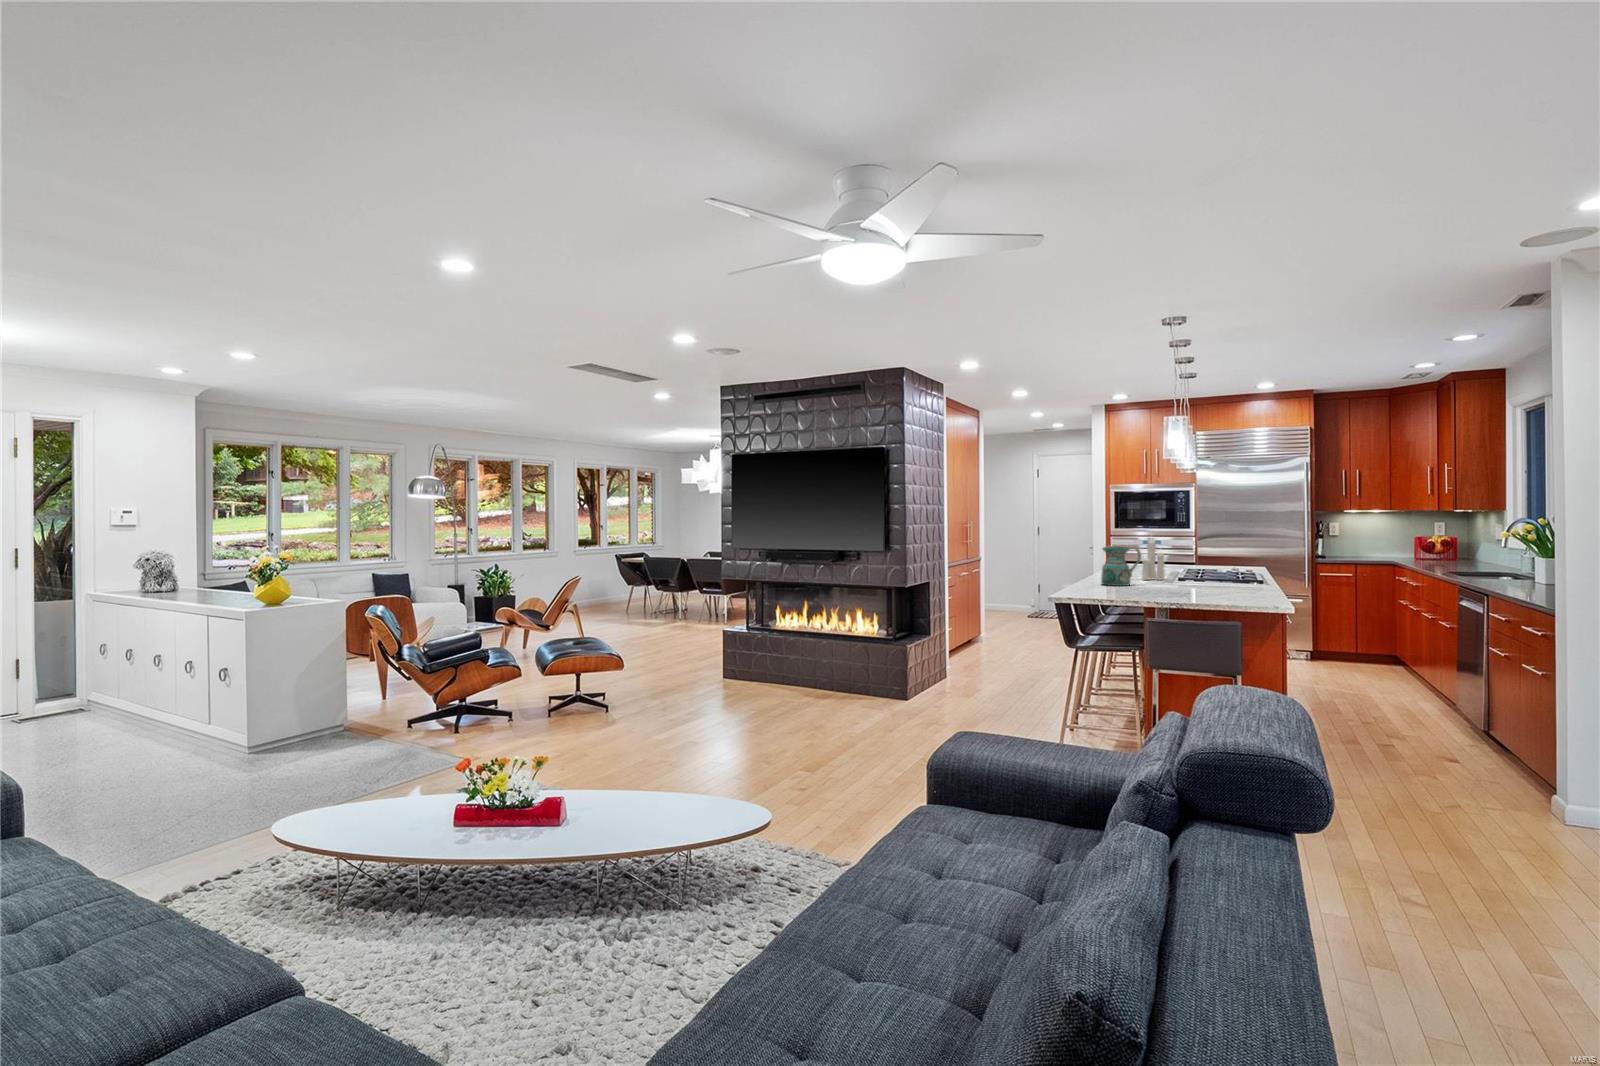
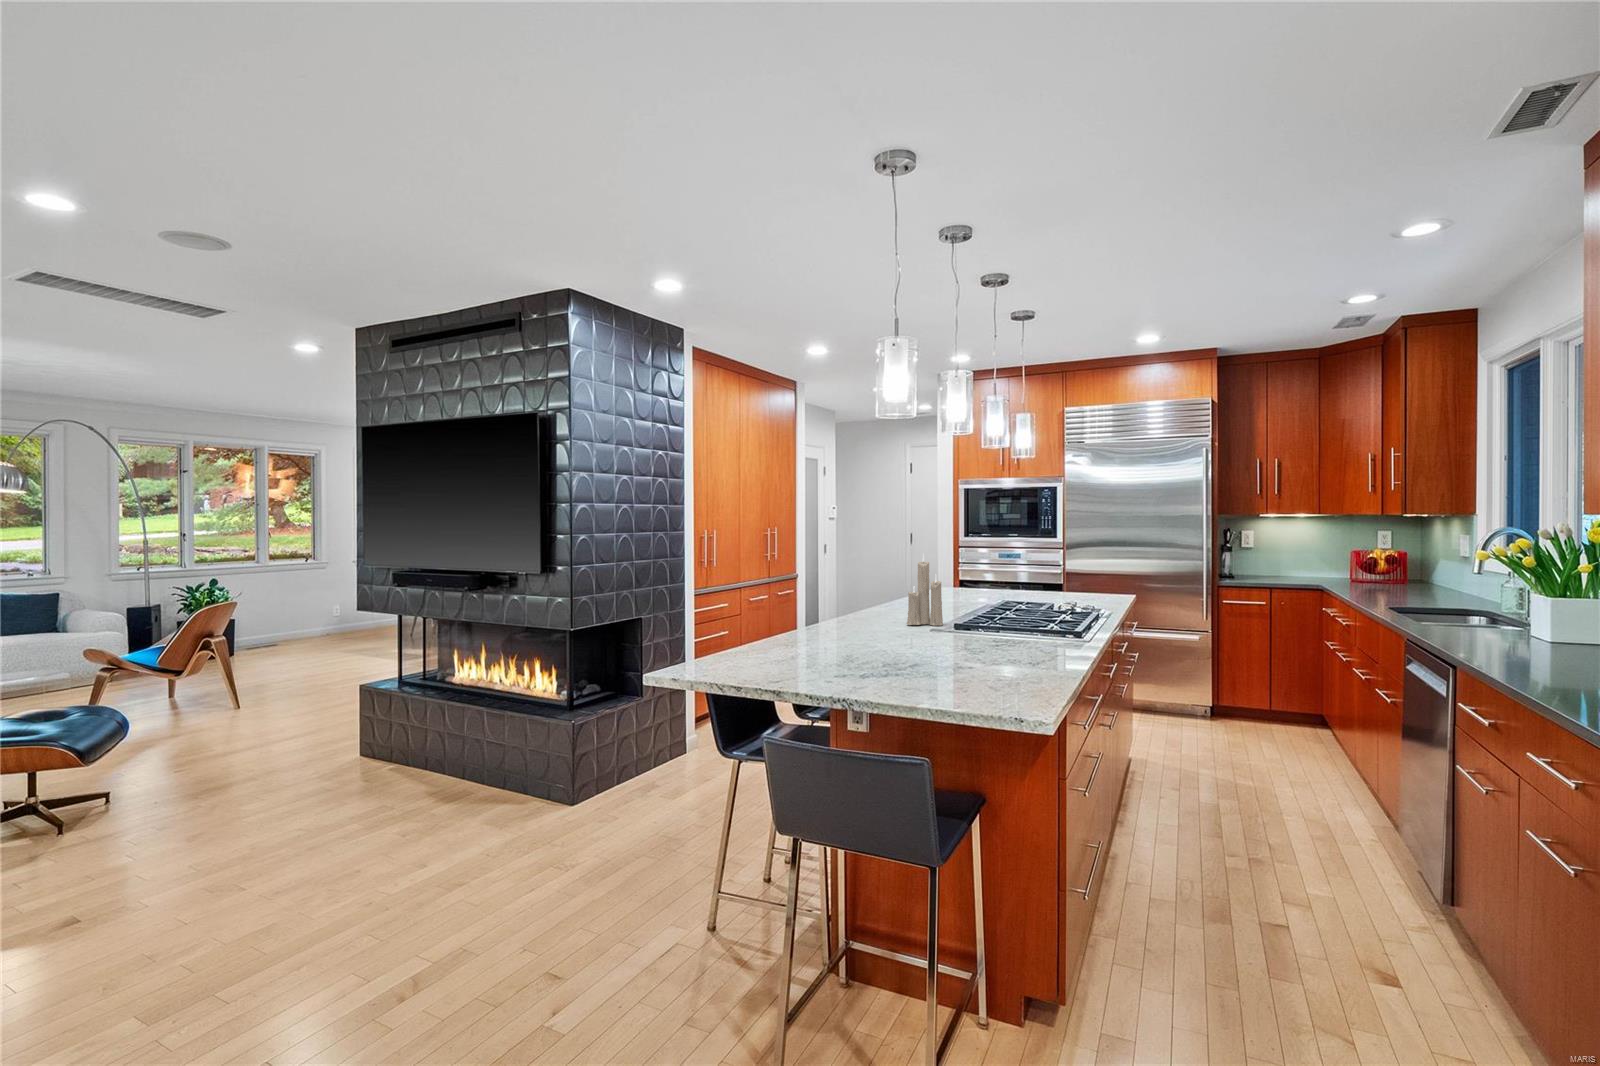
ceramic pitcher: present [1101,546,1141,586] -> none [818,573,879,642]

